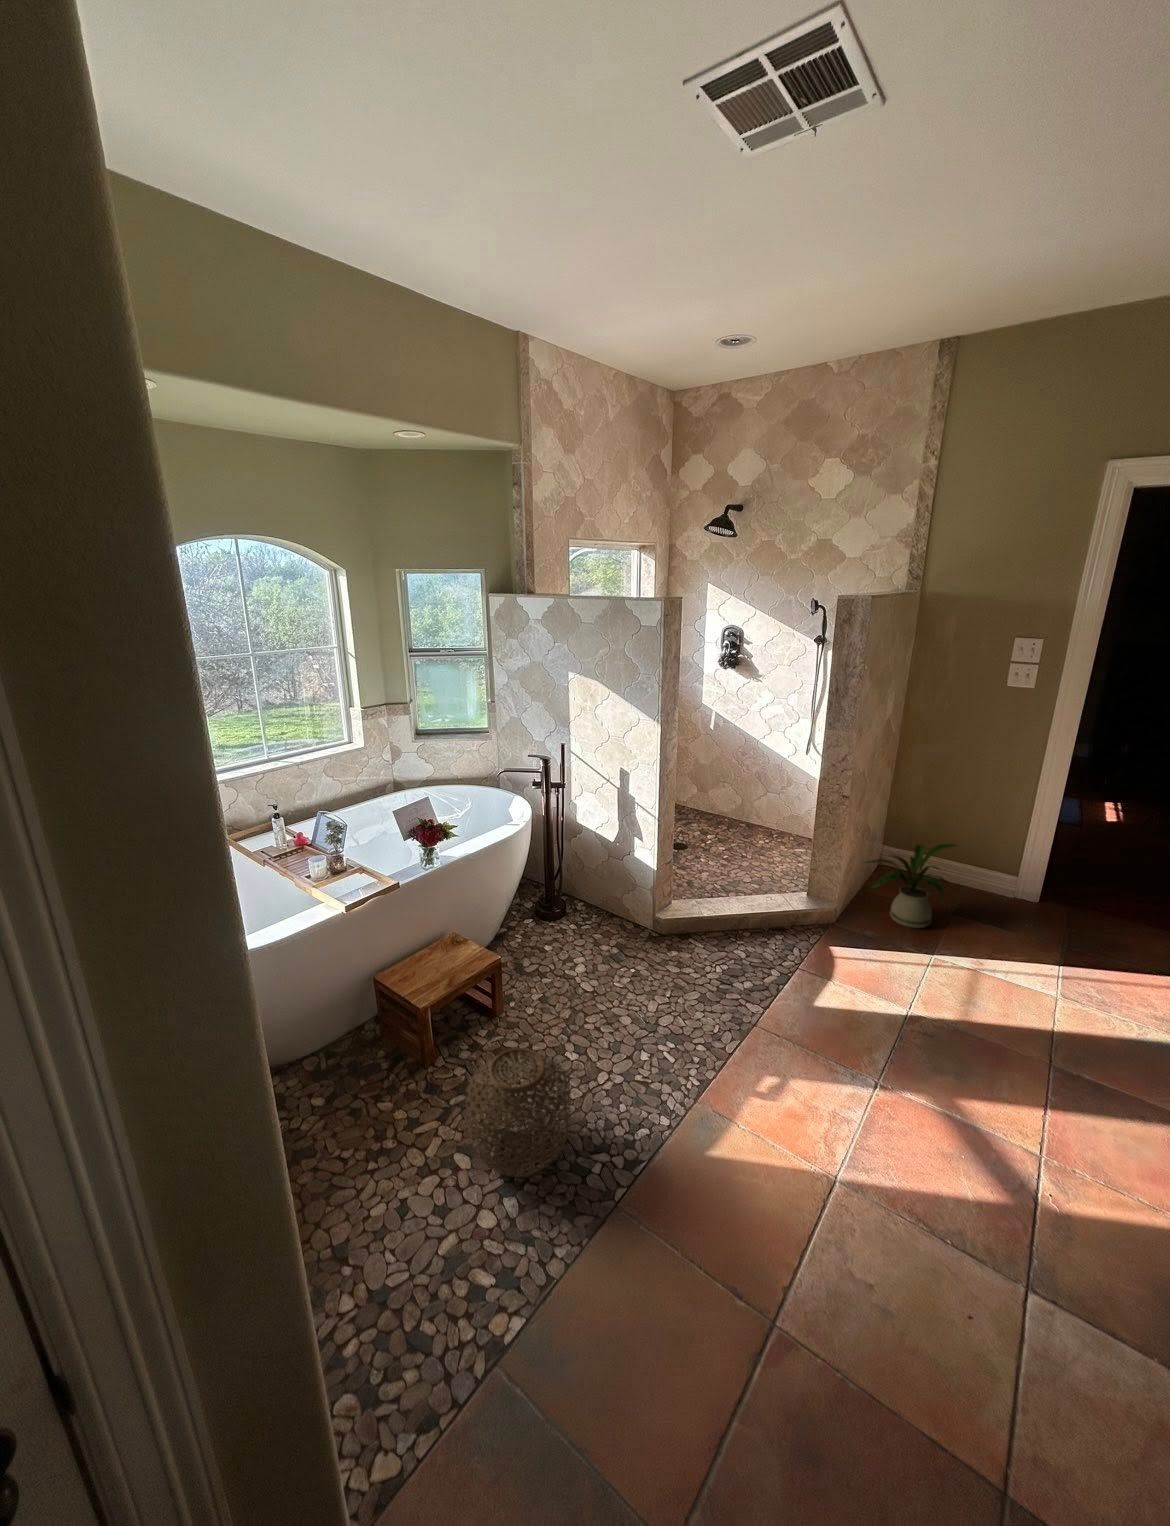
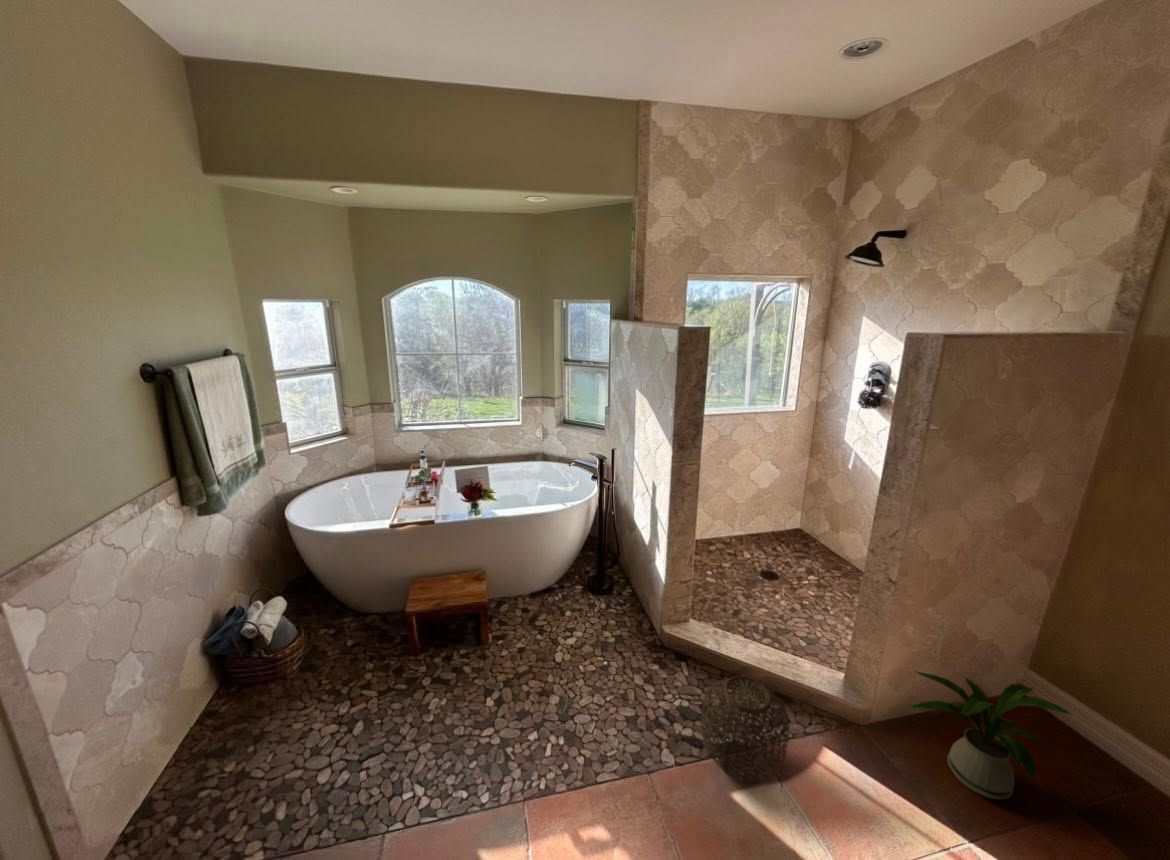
woven basket: present [466,1048,571,1177] -> present [701,676,790,783]

